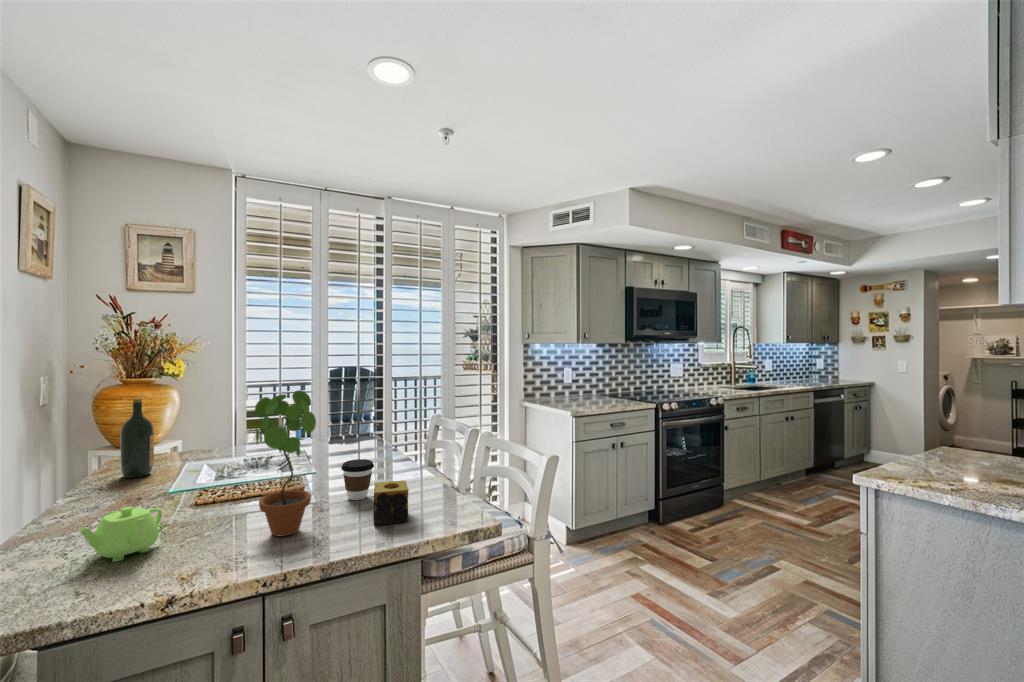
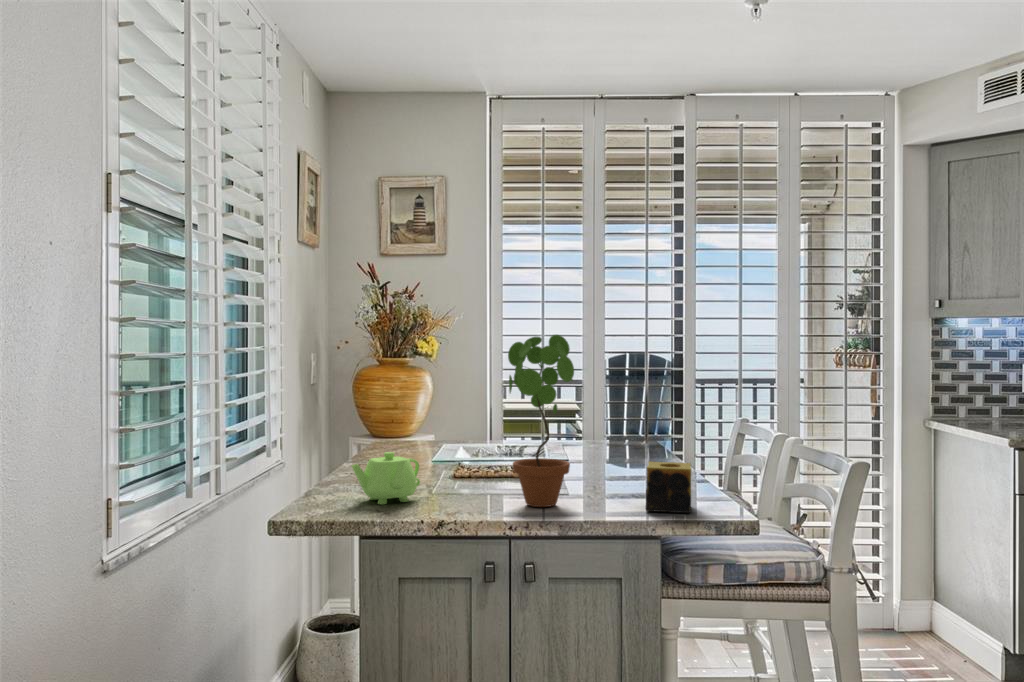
wine bottle: present [120,398,154,478] -> none [379,366,410,455]
coffee cup: present [341,459,374,500] -> none [610,441,652,491]

